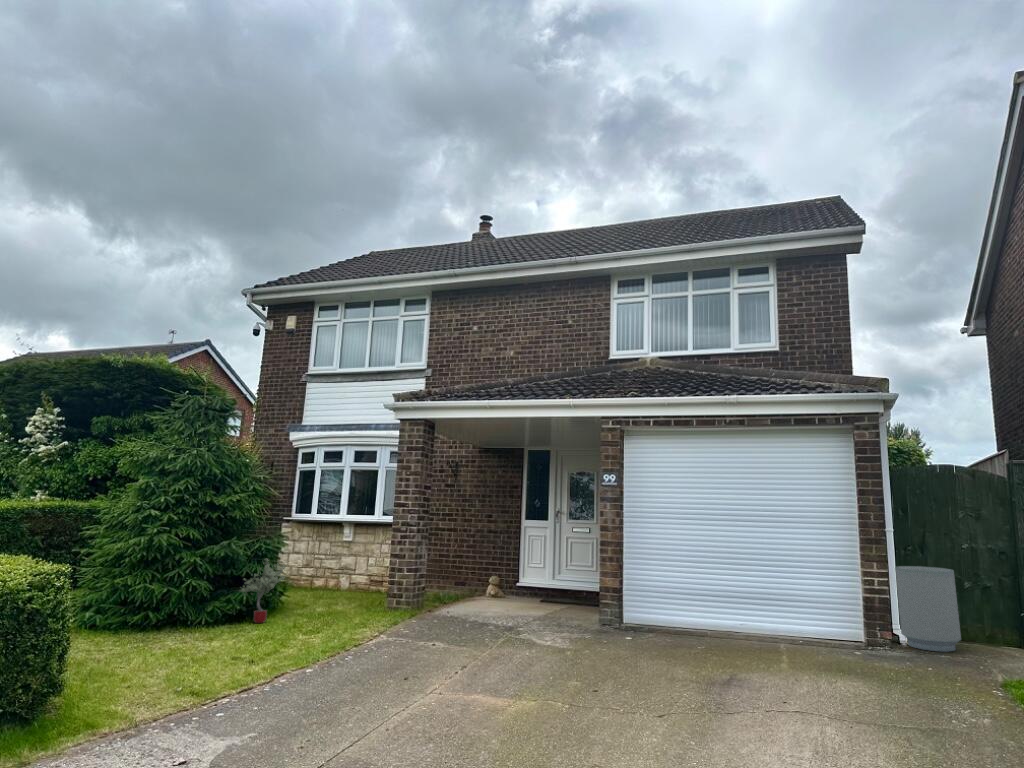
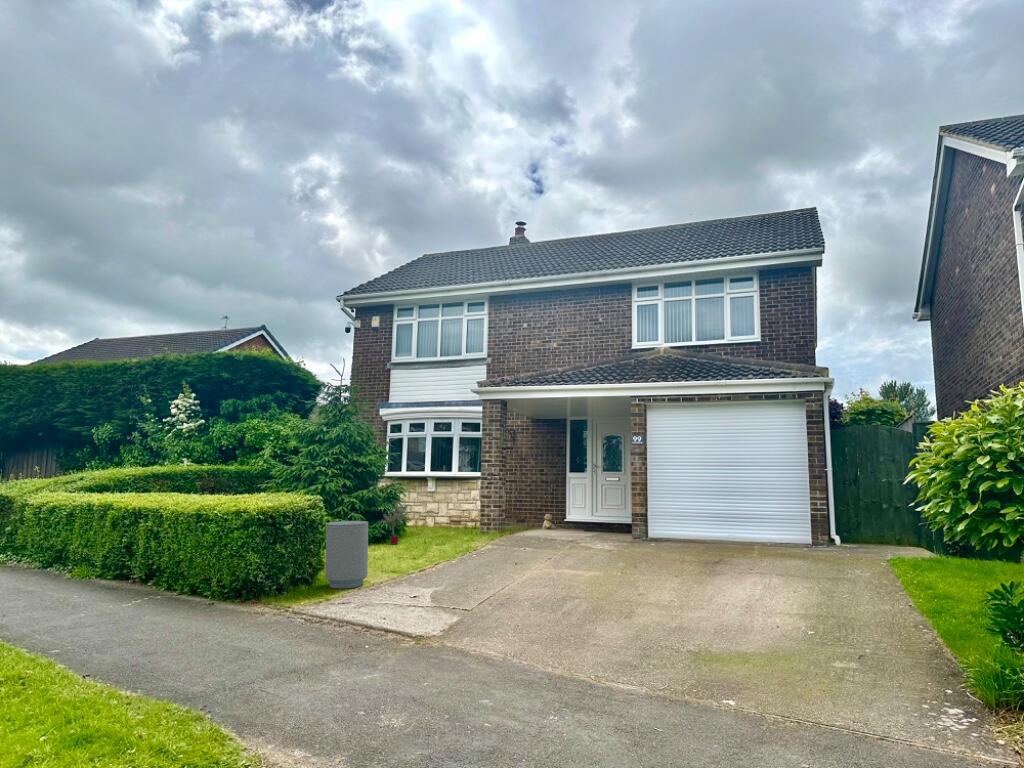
trash can: present [895,566,961,652] -> present [325,521,368,589]

